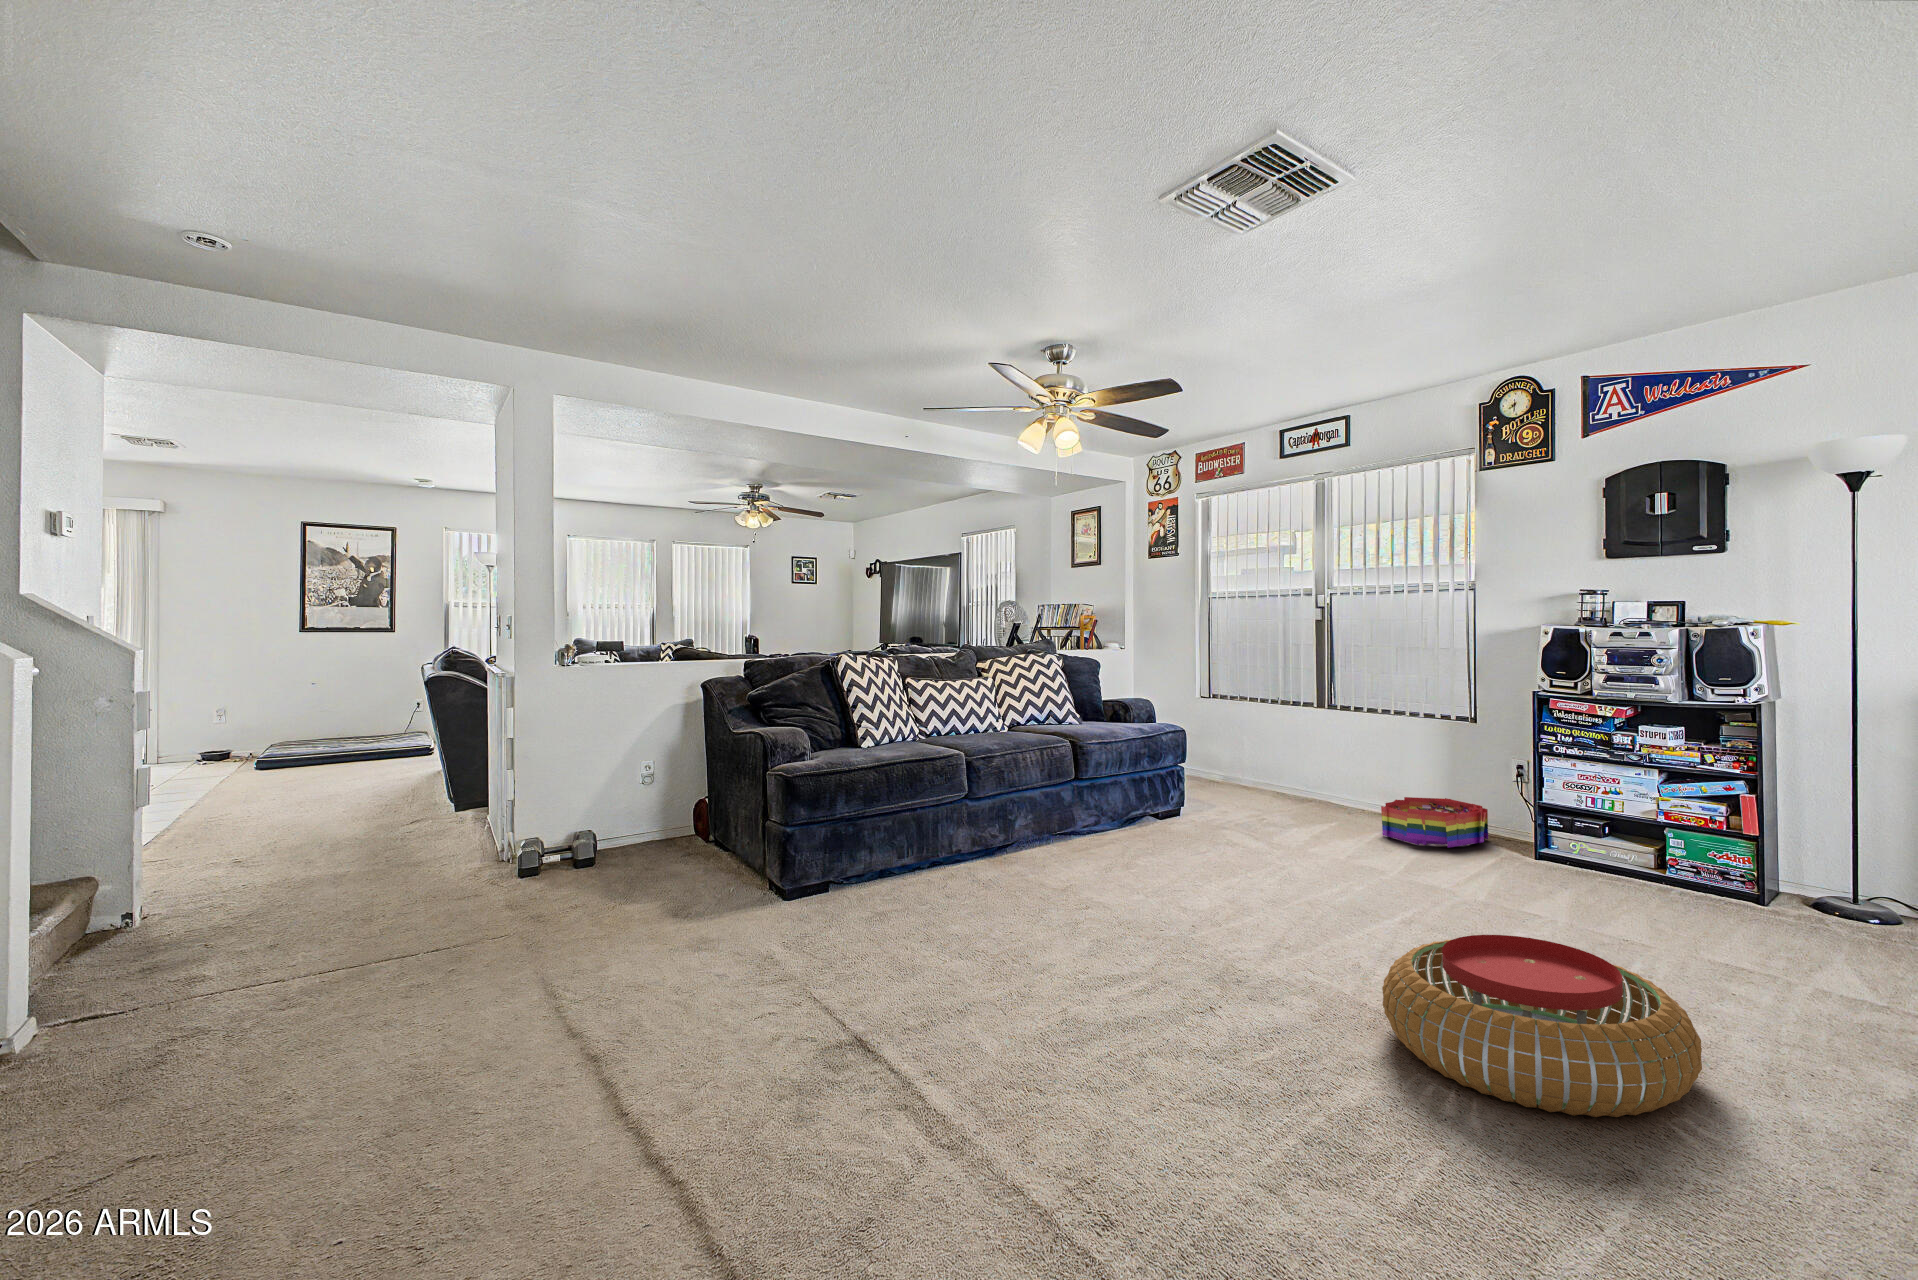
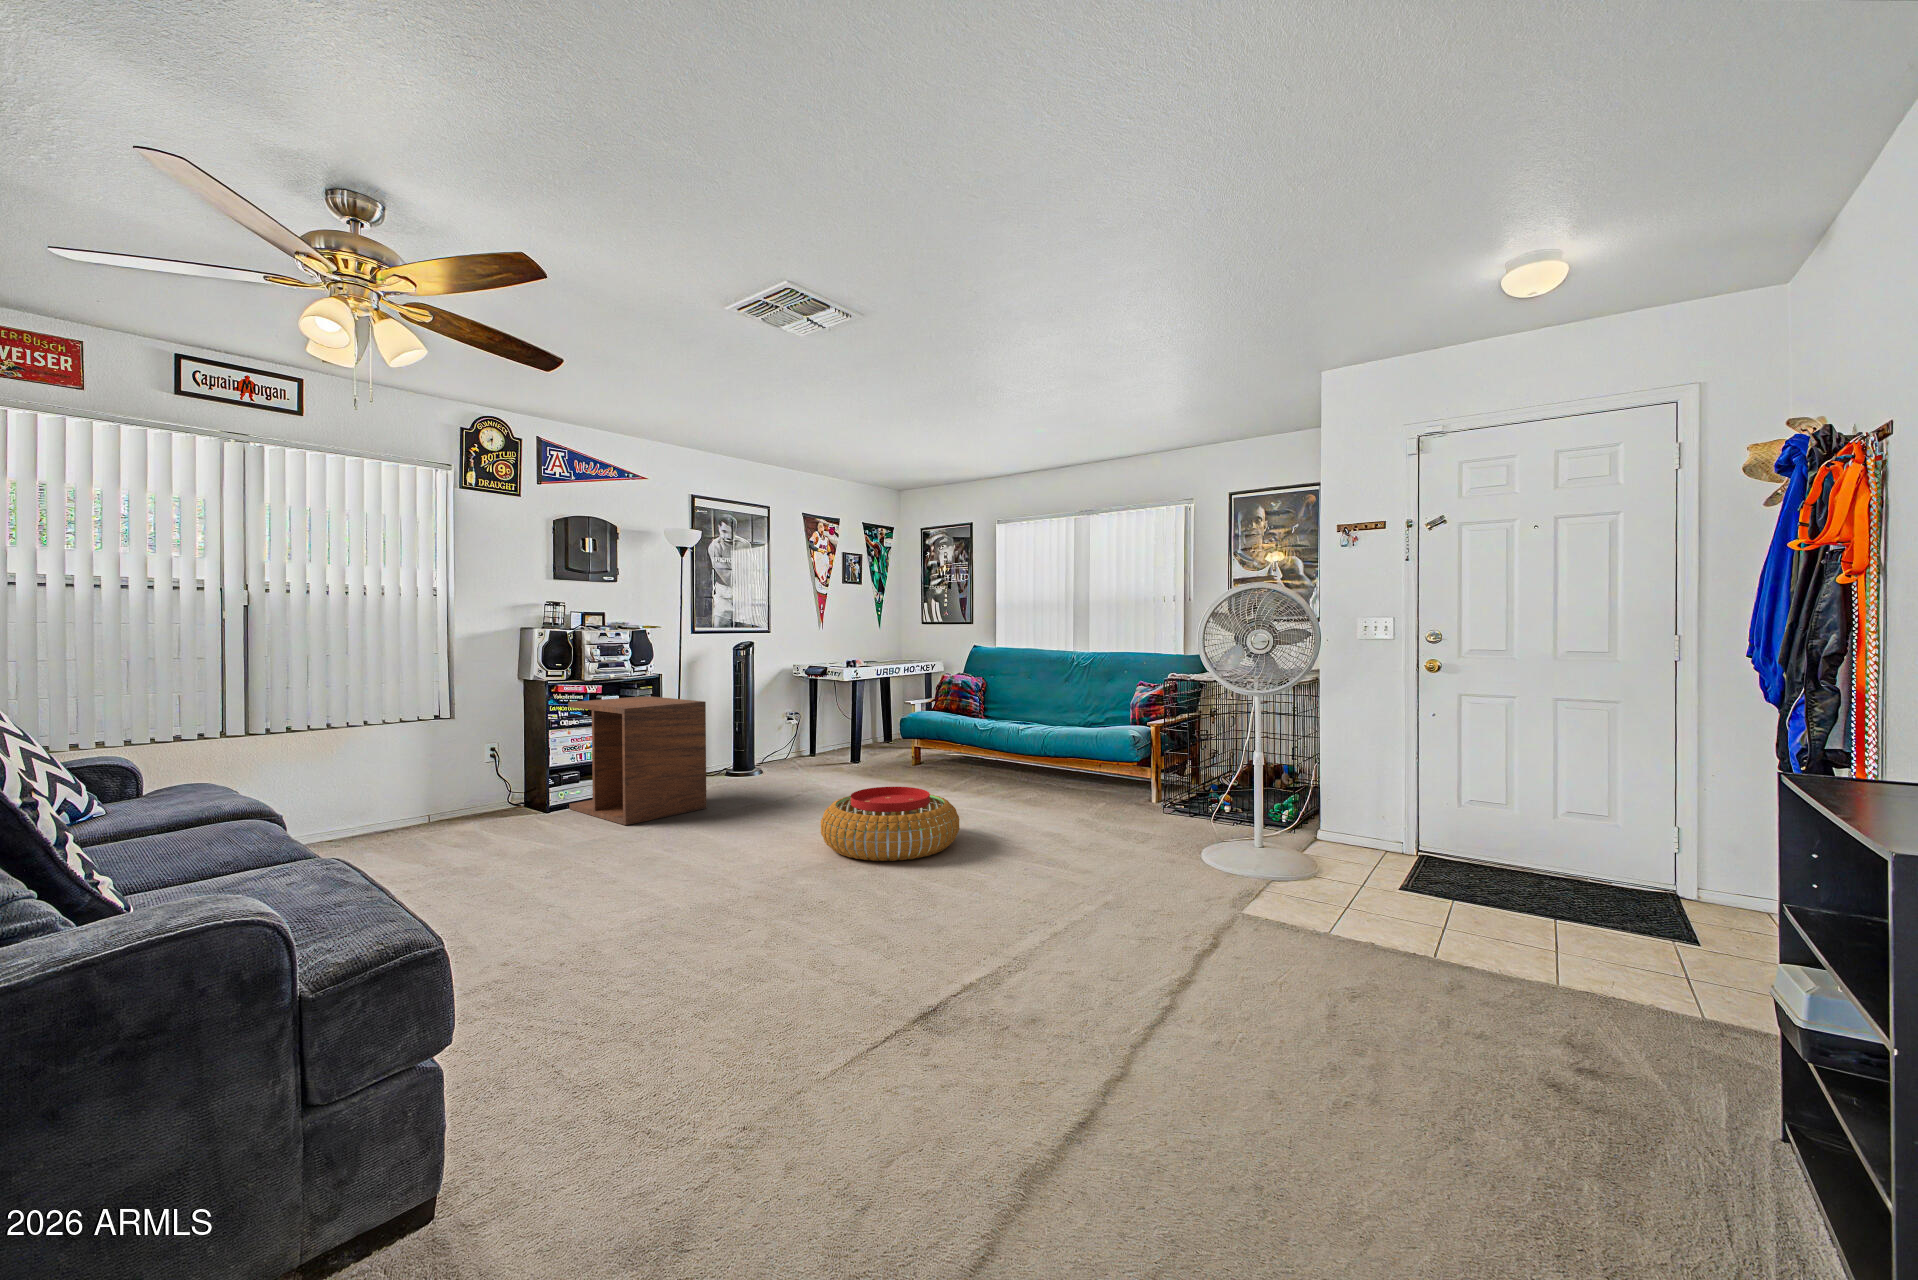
side table: none [1495,723,1699,922] -> present [568,696,706,825]
storage bin: present [1381,797,1488,848] -> none [398,788,504,839]

